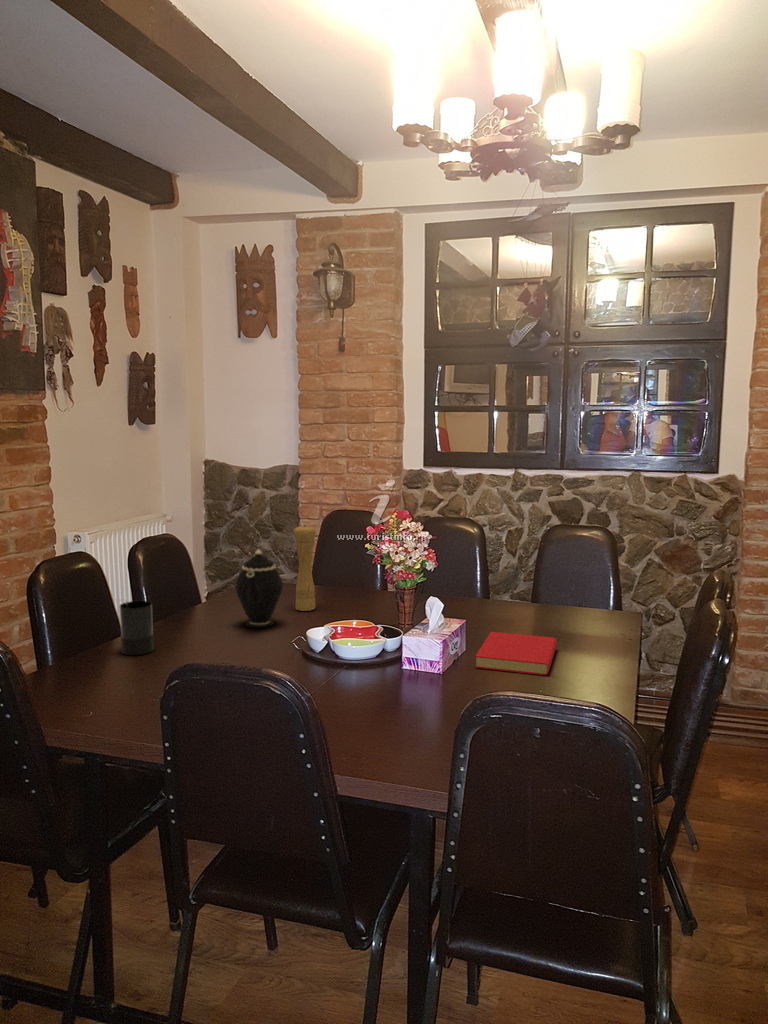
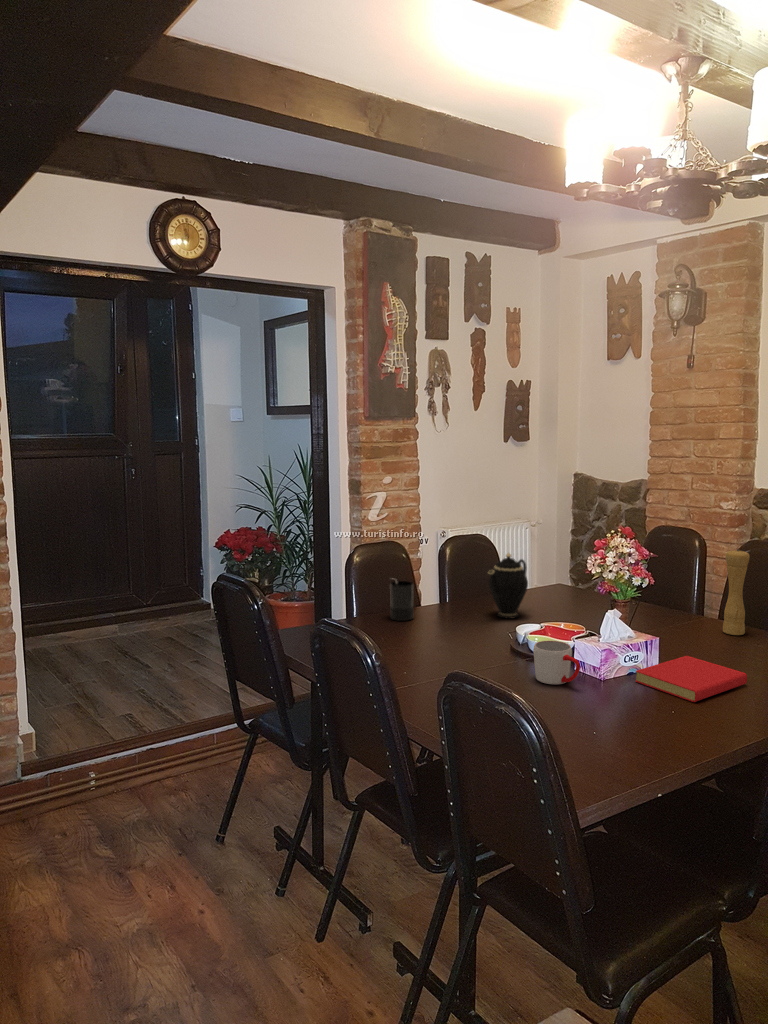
pepper mill: present [294,525,316,611] -> present [723,550,750,635]
mug: none [382,640,443,690] -> present [533,641,580,684]

